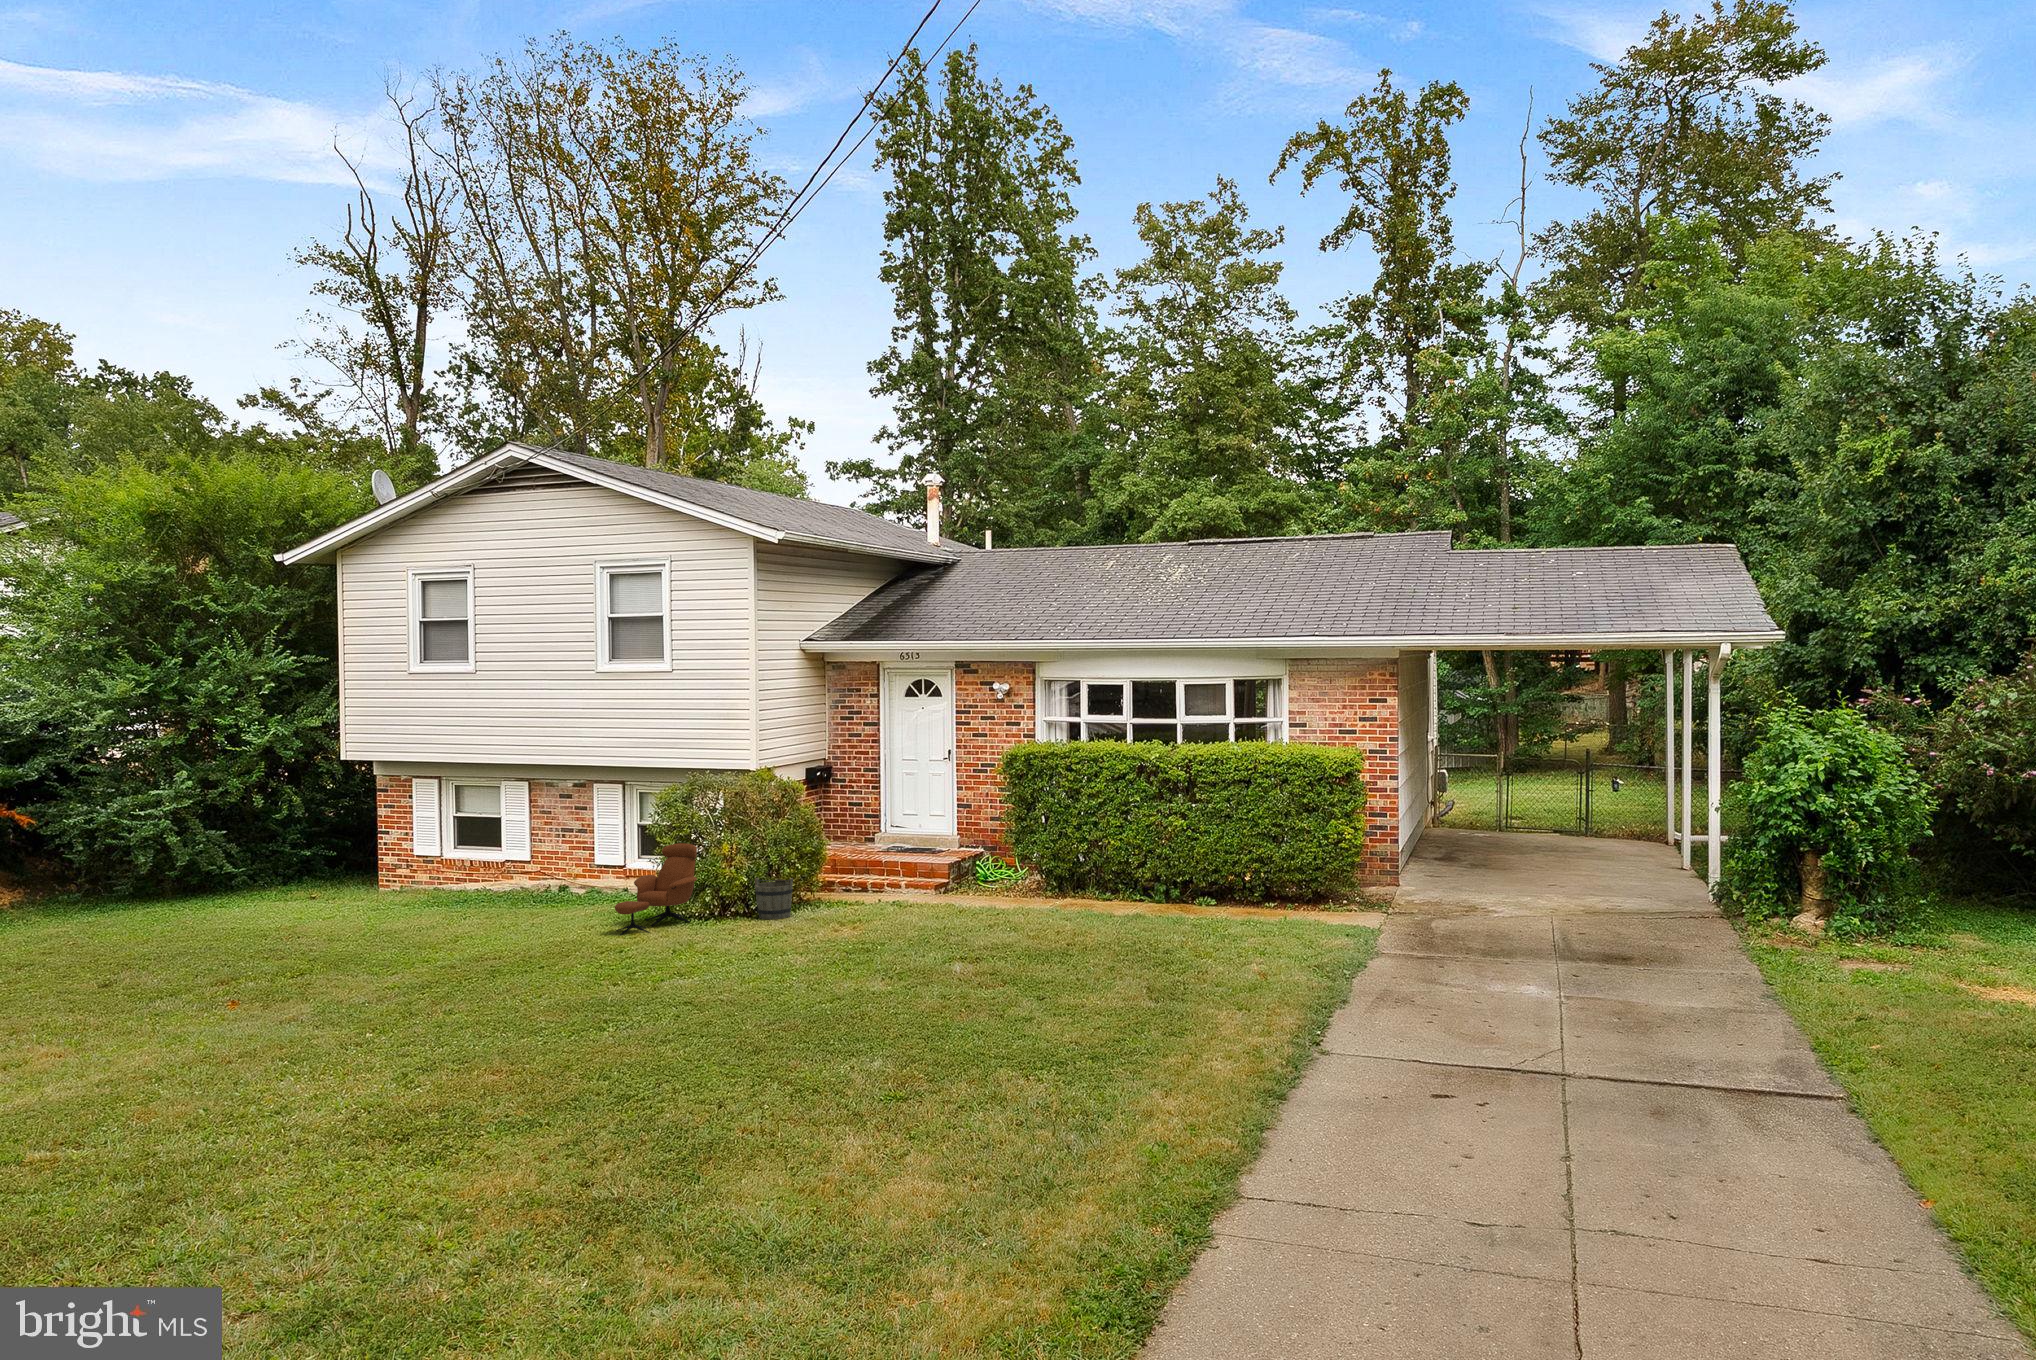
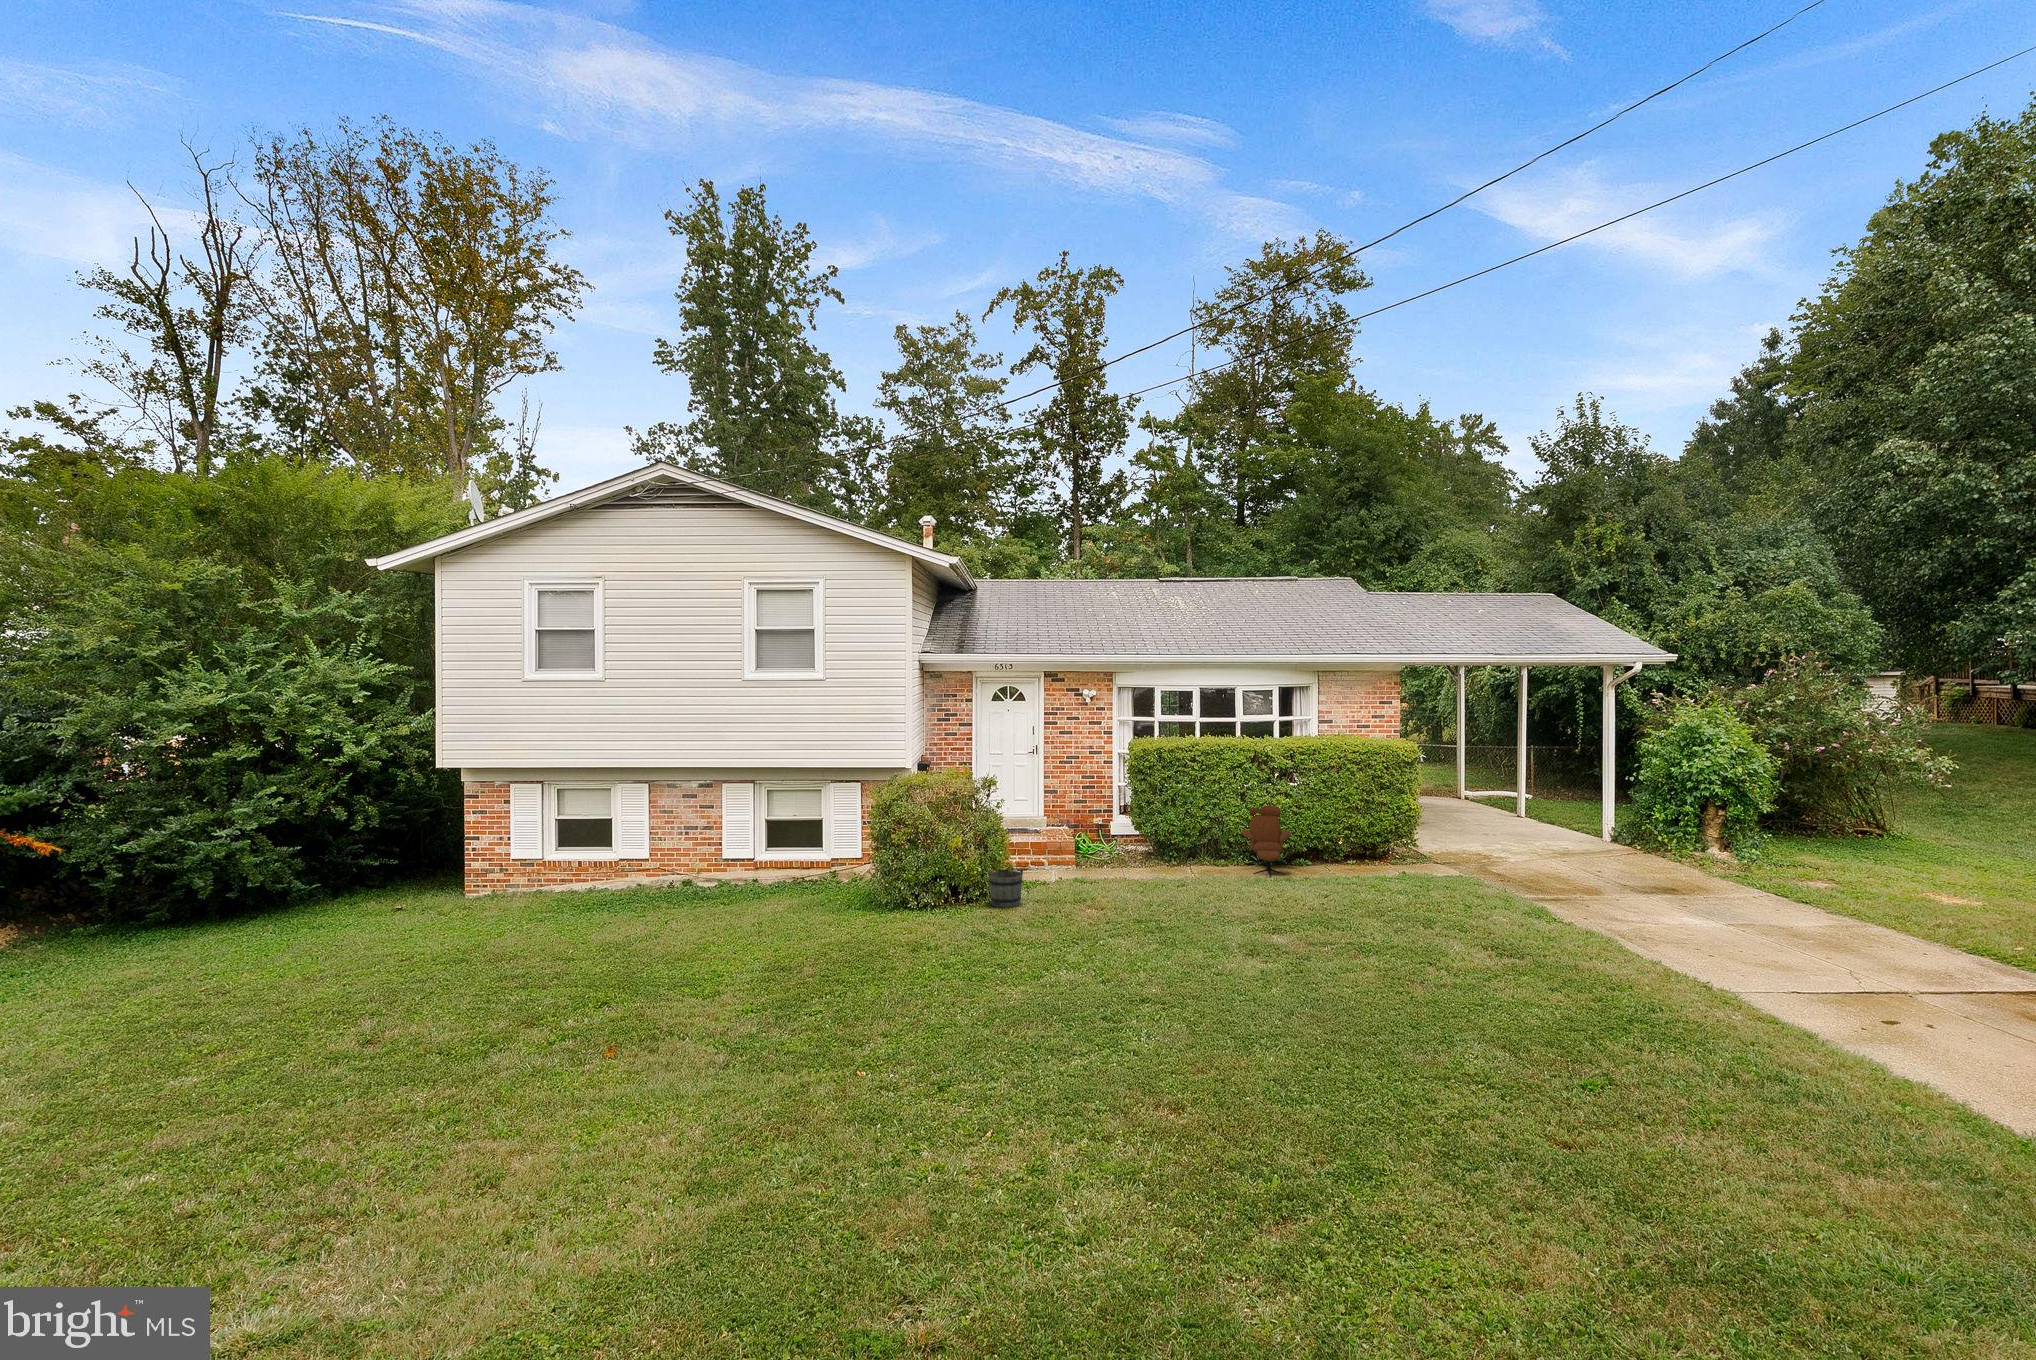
lounge chair: present [615,843,697,935] -> present [1242,805,1291,877]

